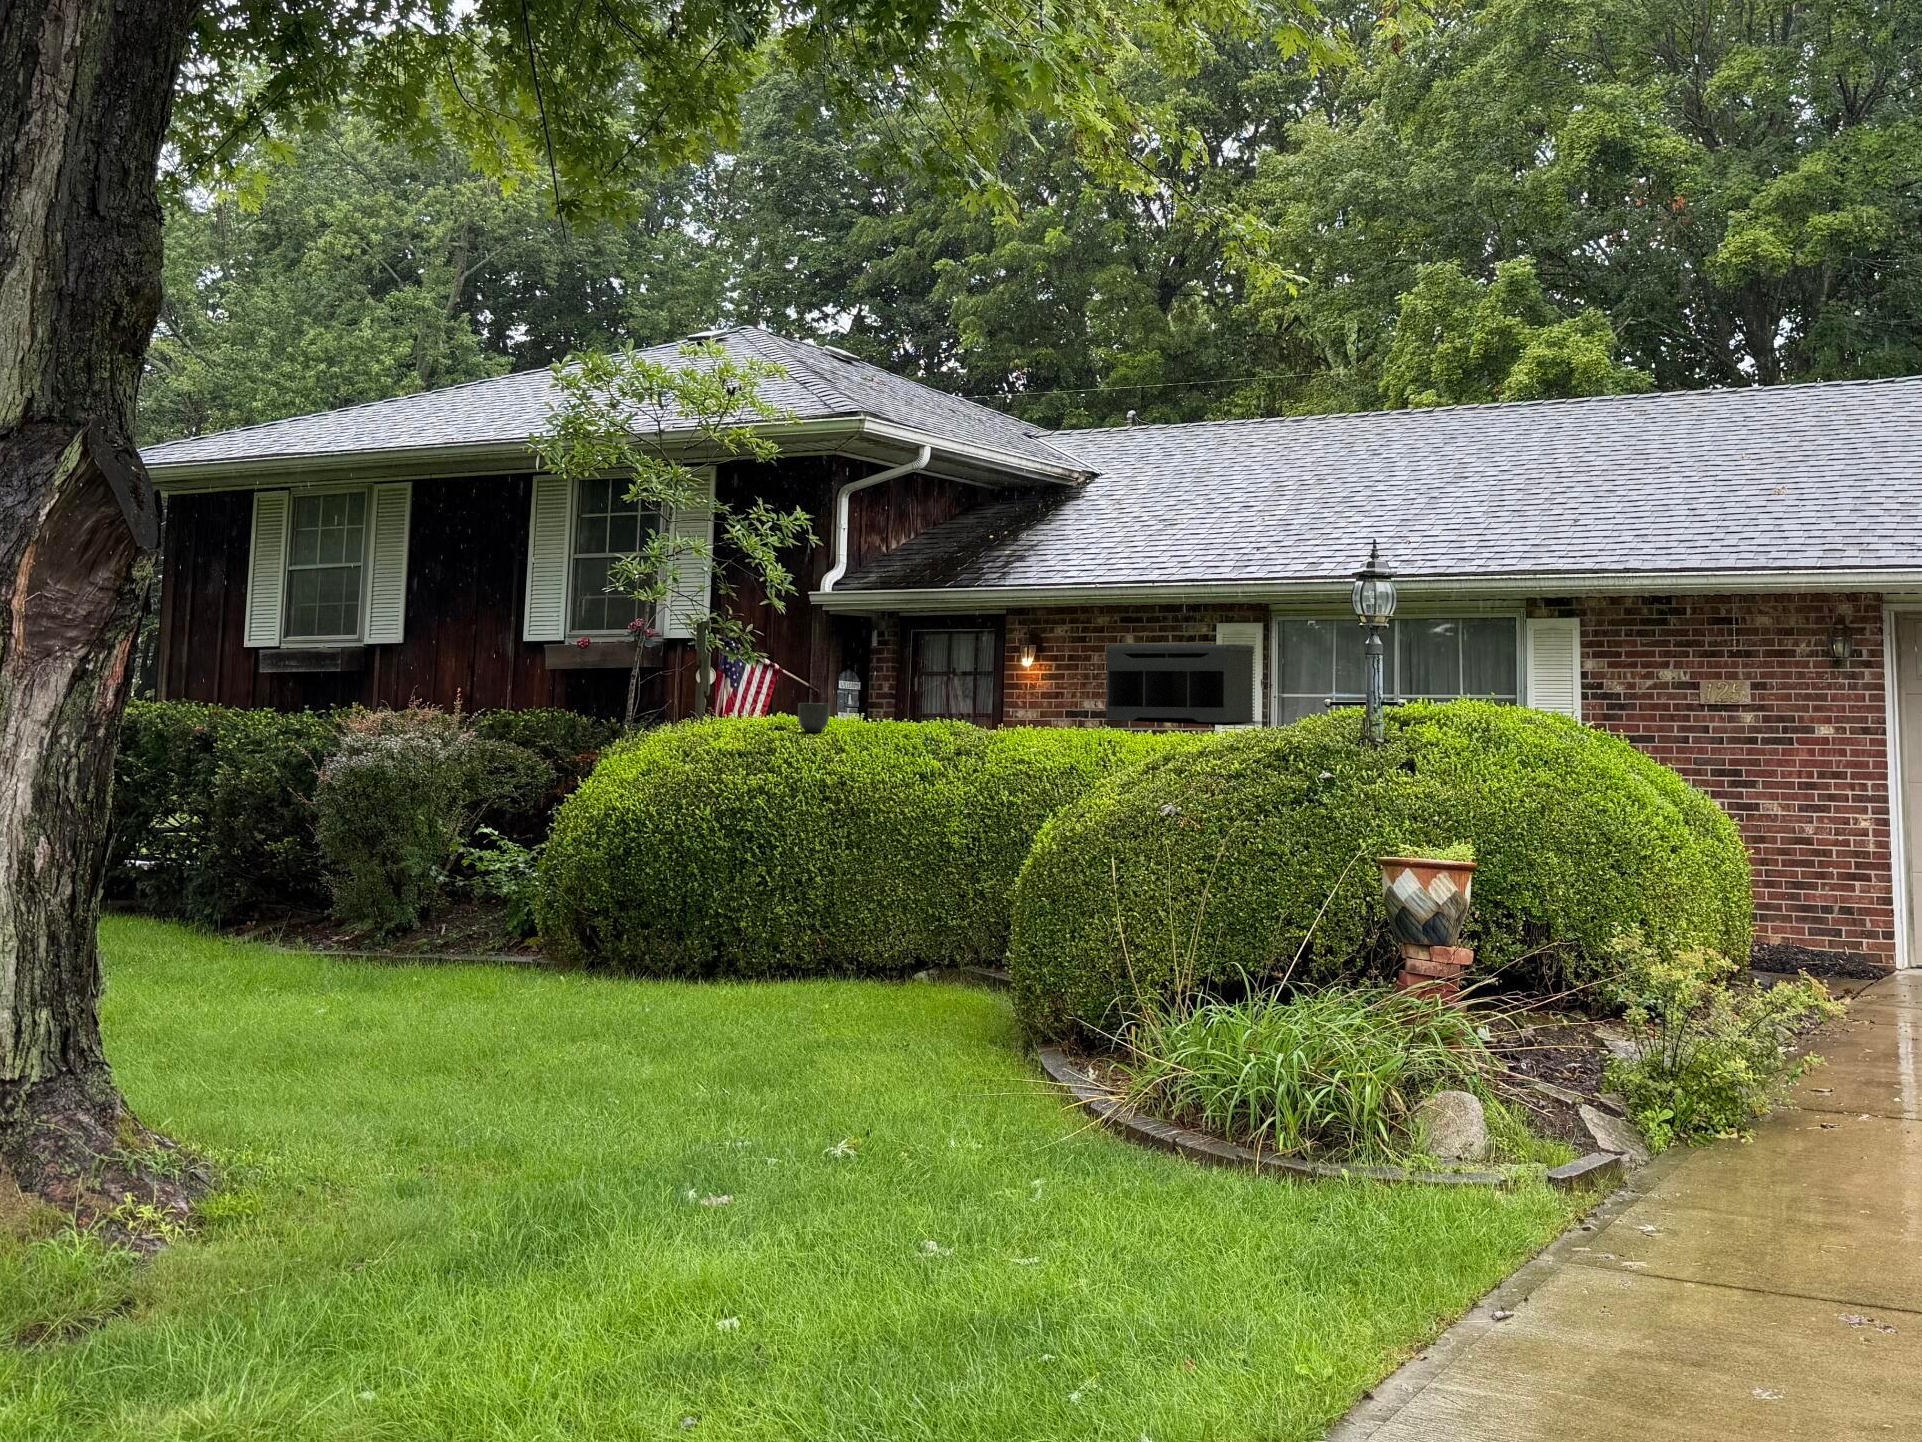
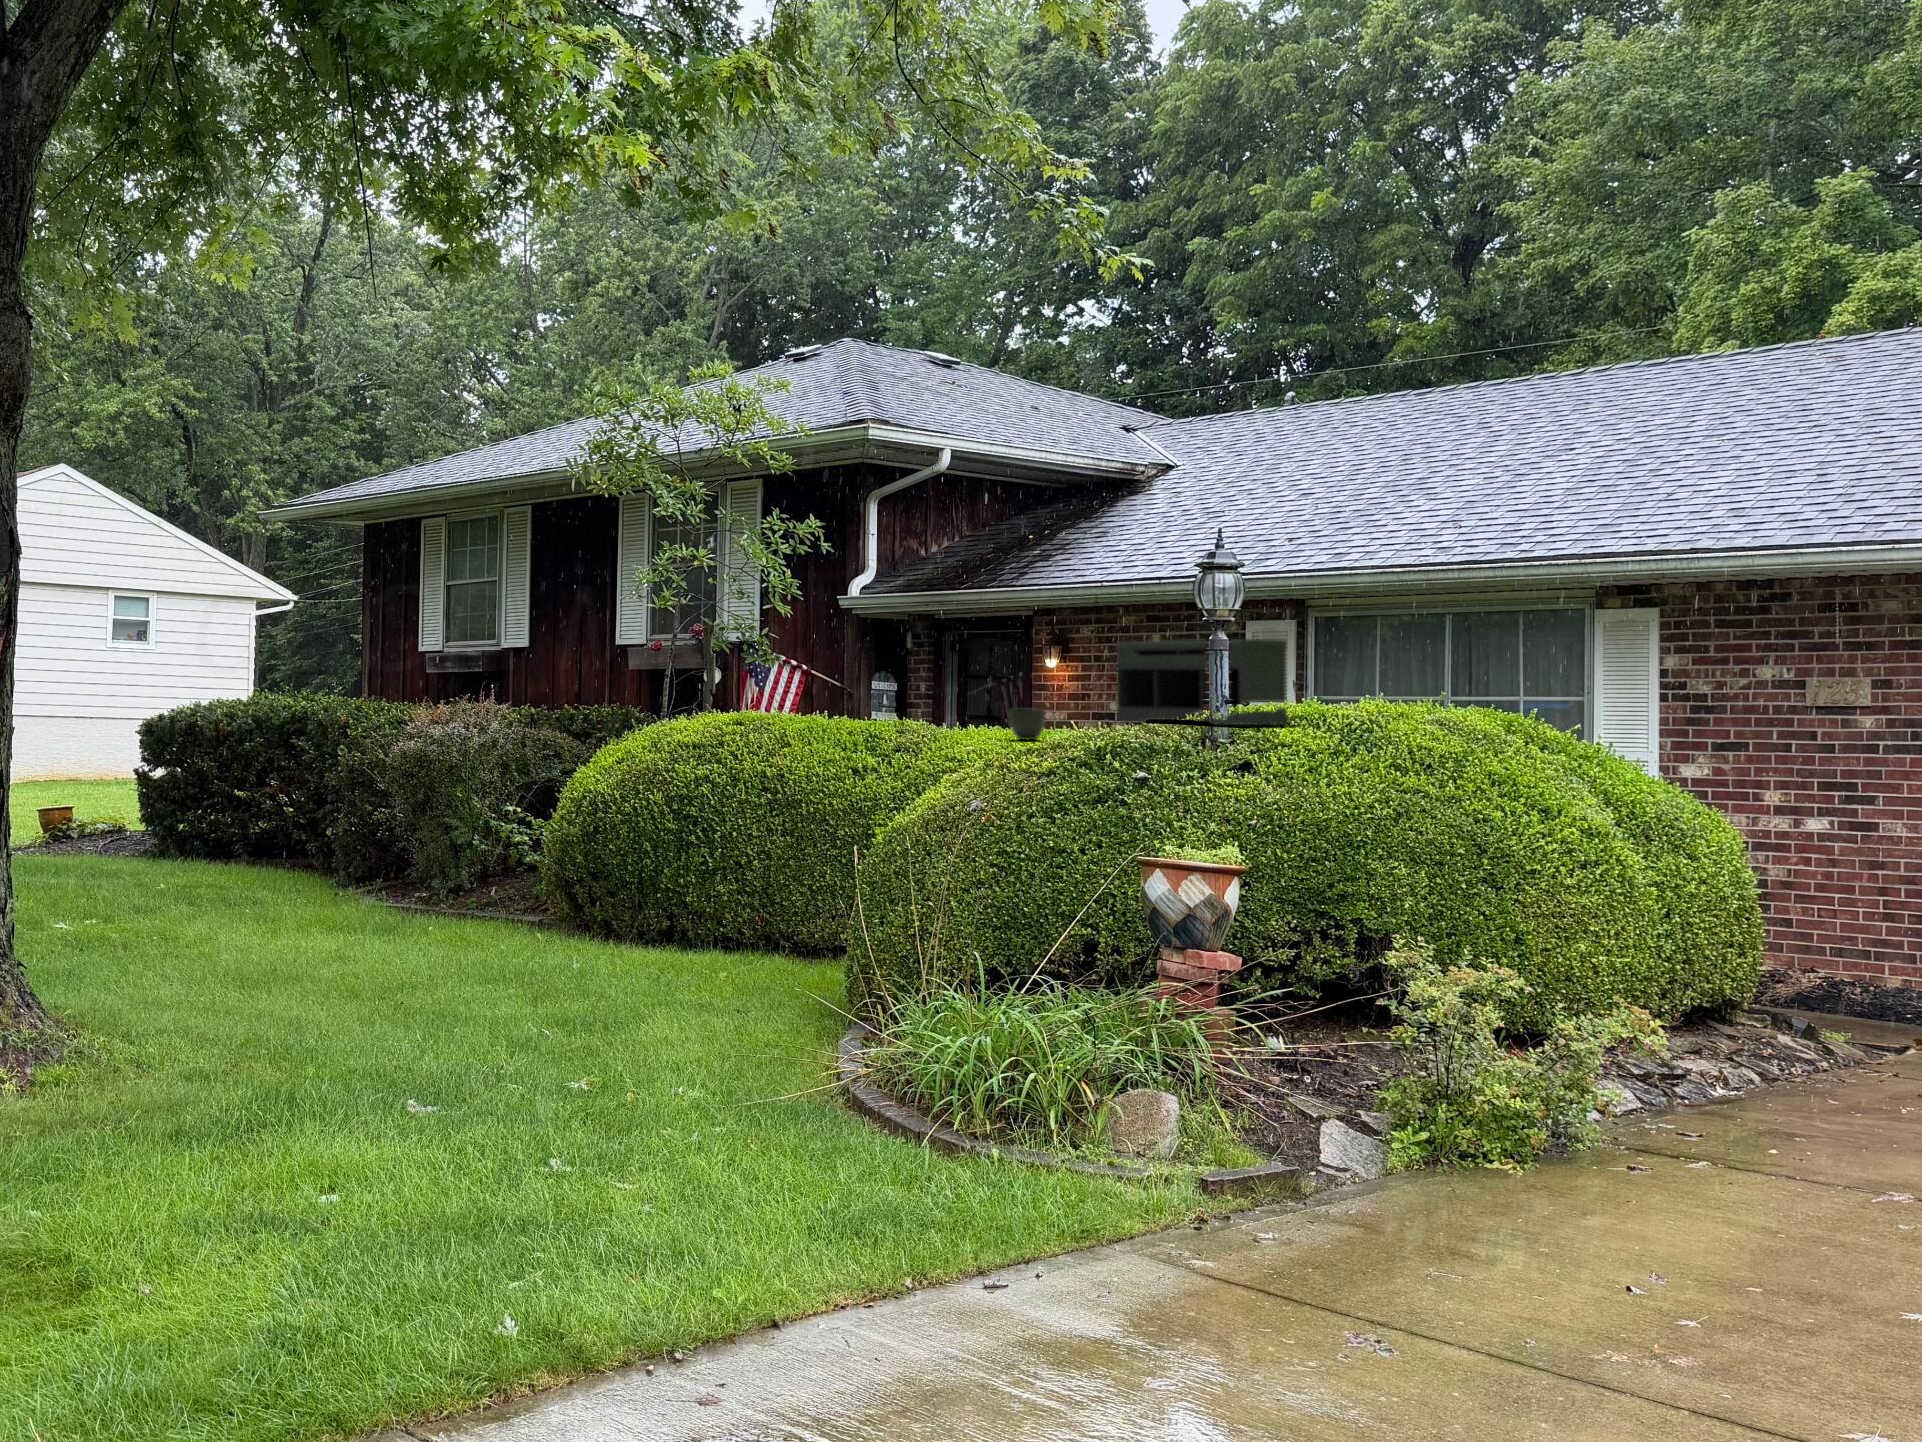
planter: present [798,703,830,733] -> present [1010,709,1045,740]

